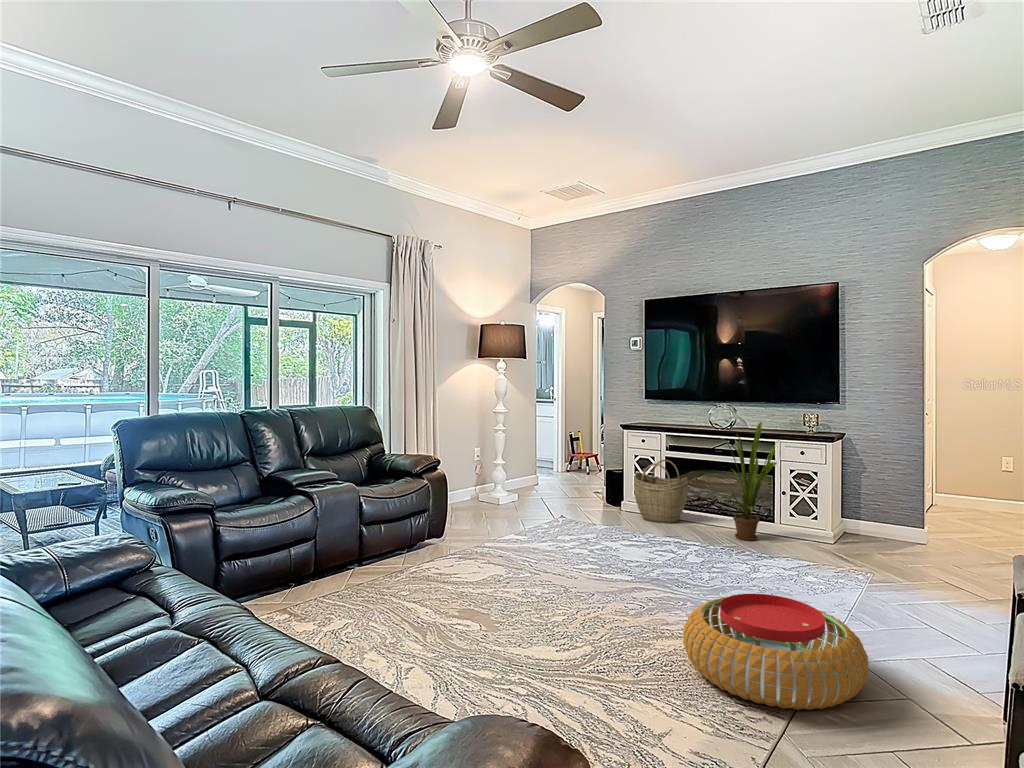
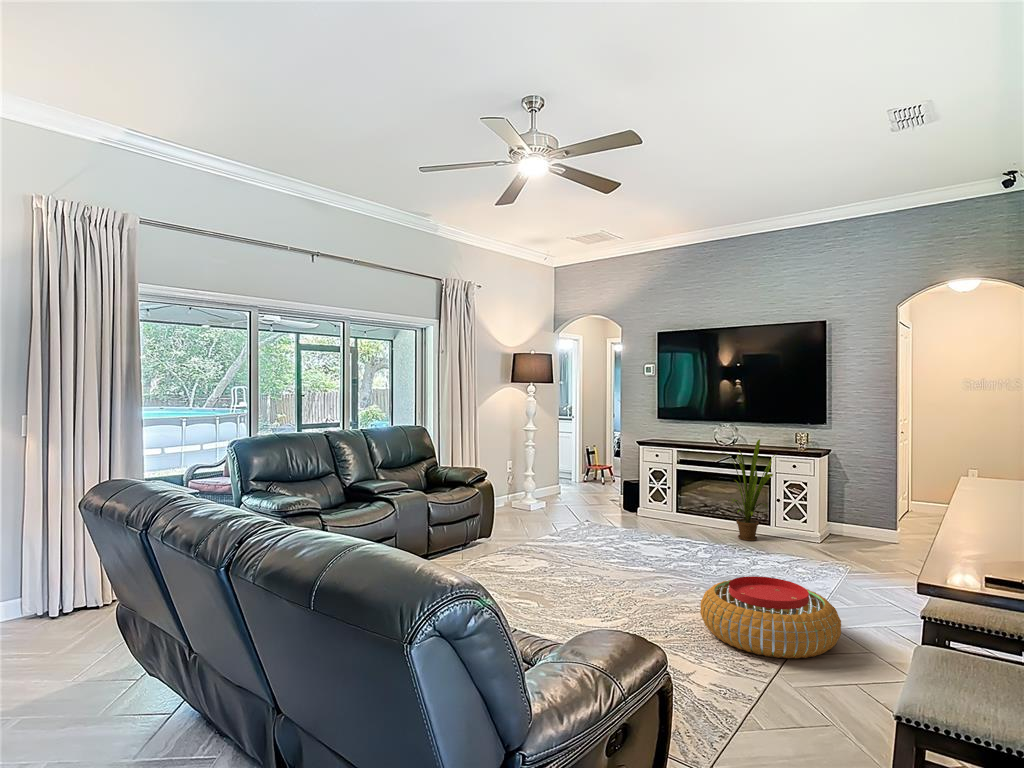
woven basket: present [634,460,688,523] -> none [650,472,696,527]

